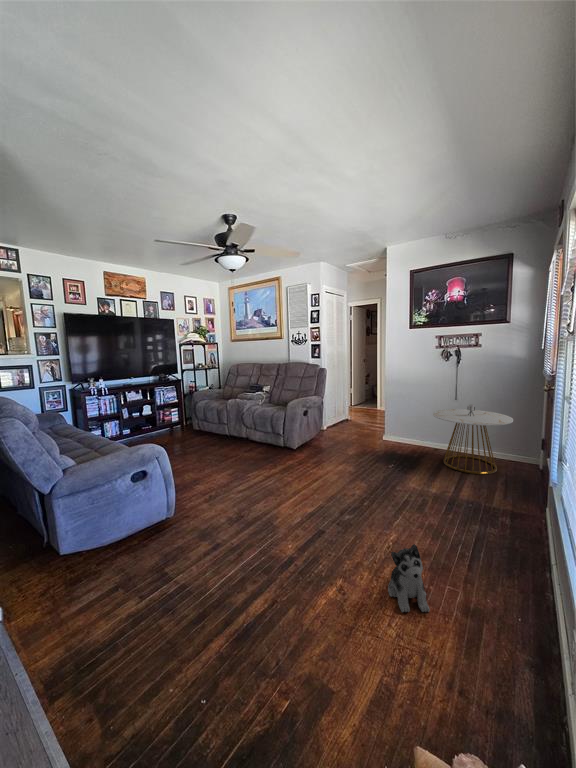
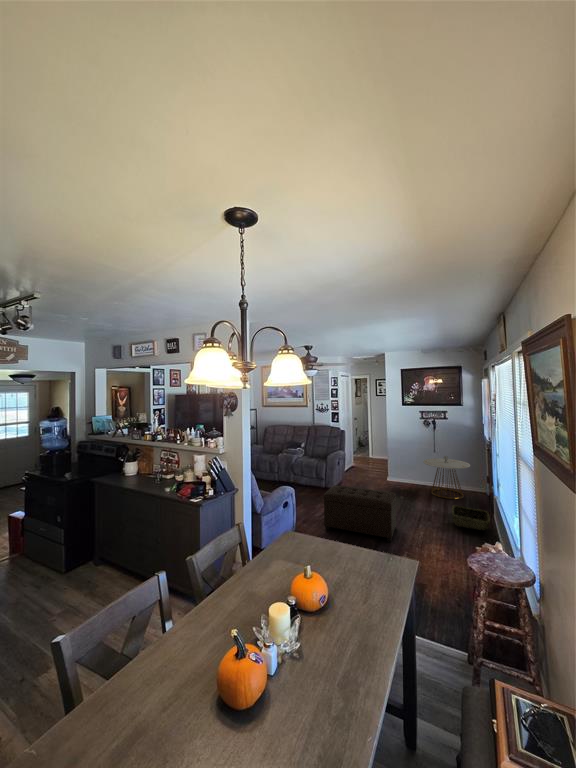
ottoman: none [224,447,354,559] -> present [323,485,396,542]
woven basket: none [462,490,541,545] -> present [452,505,490,530]
plush toy: present [388,544,430,612] -> none [427,525,448,558]

